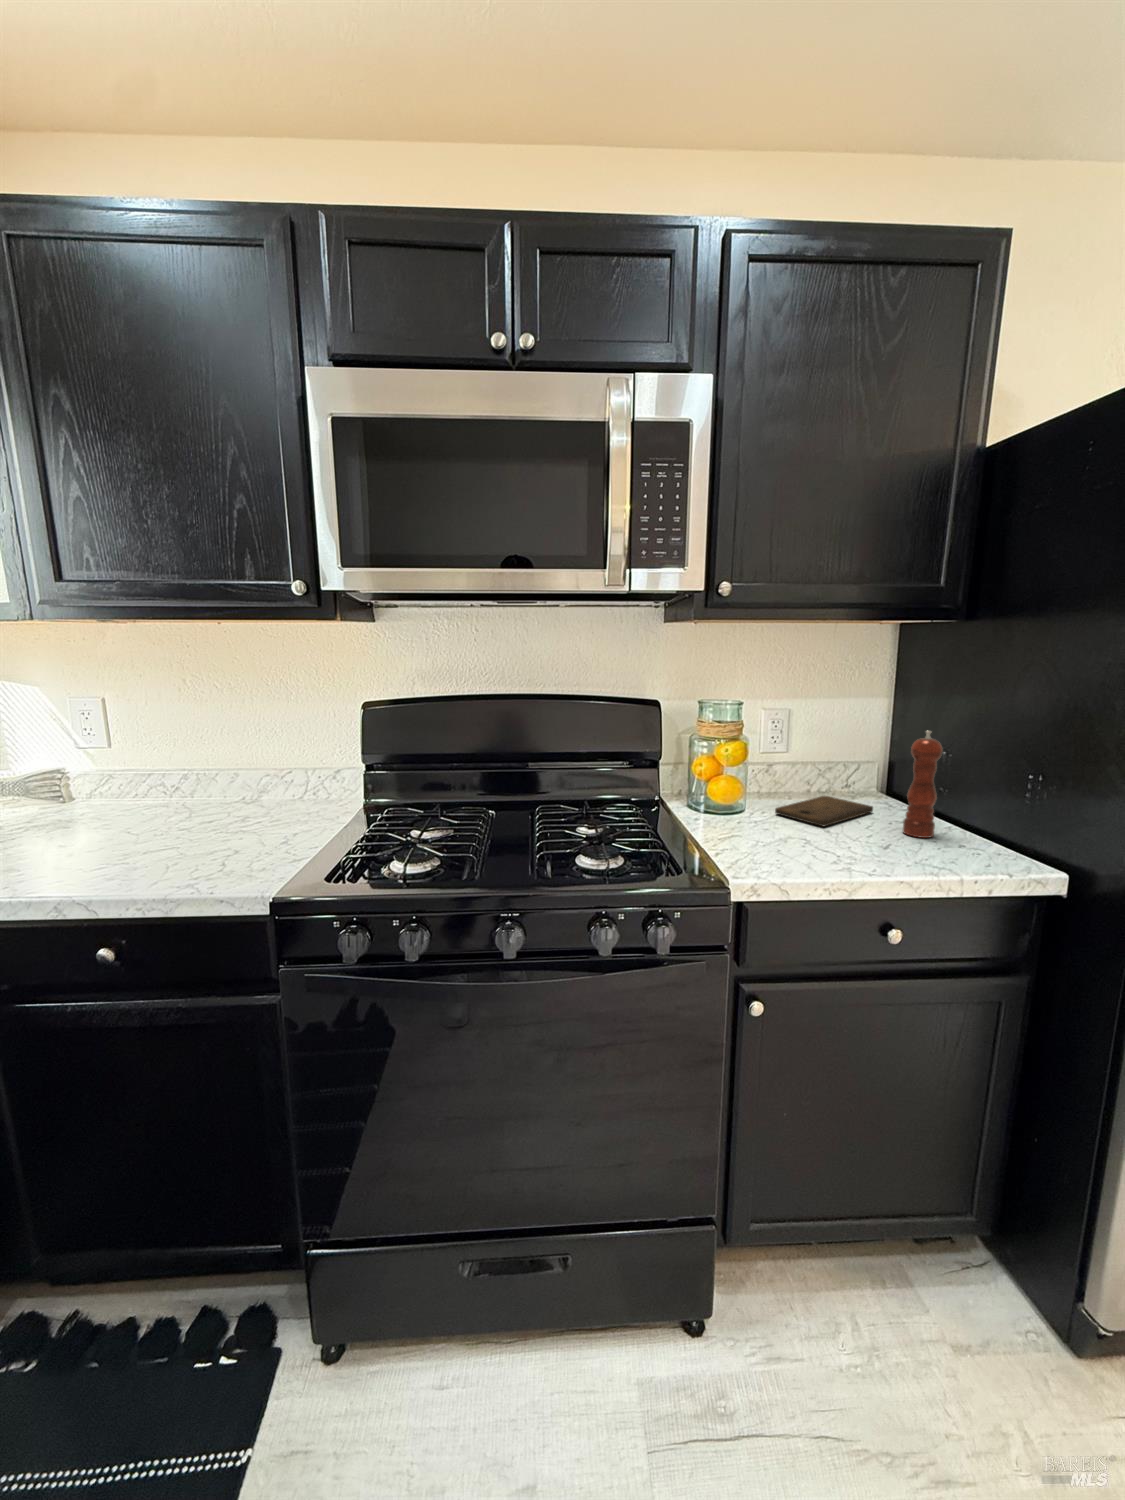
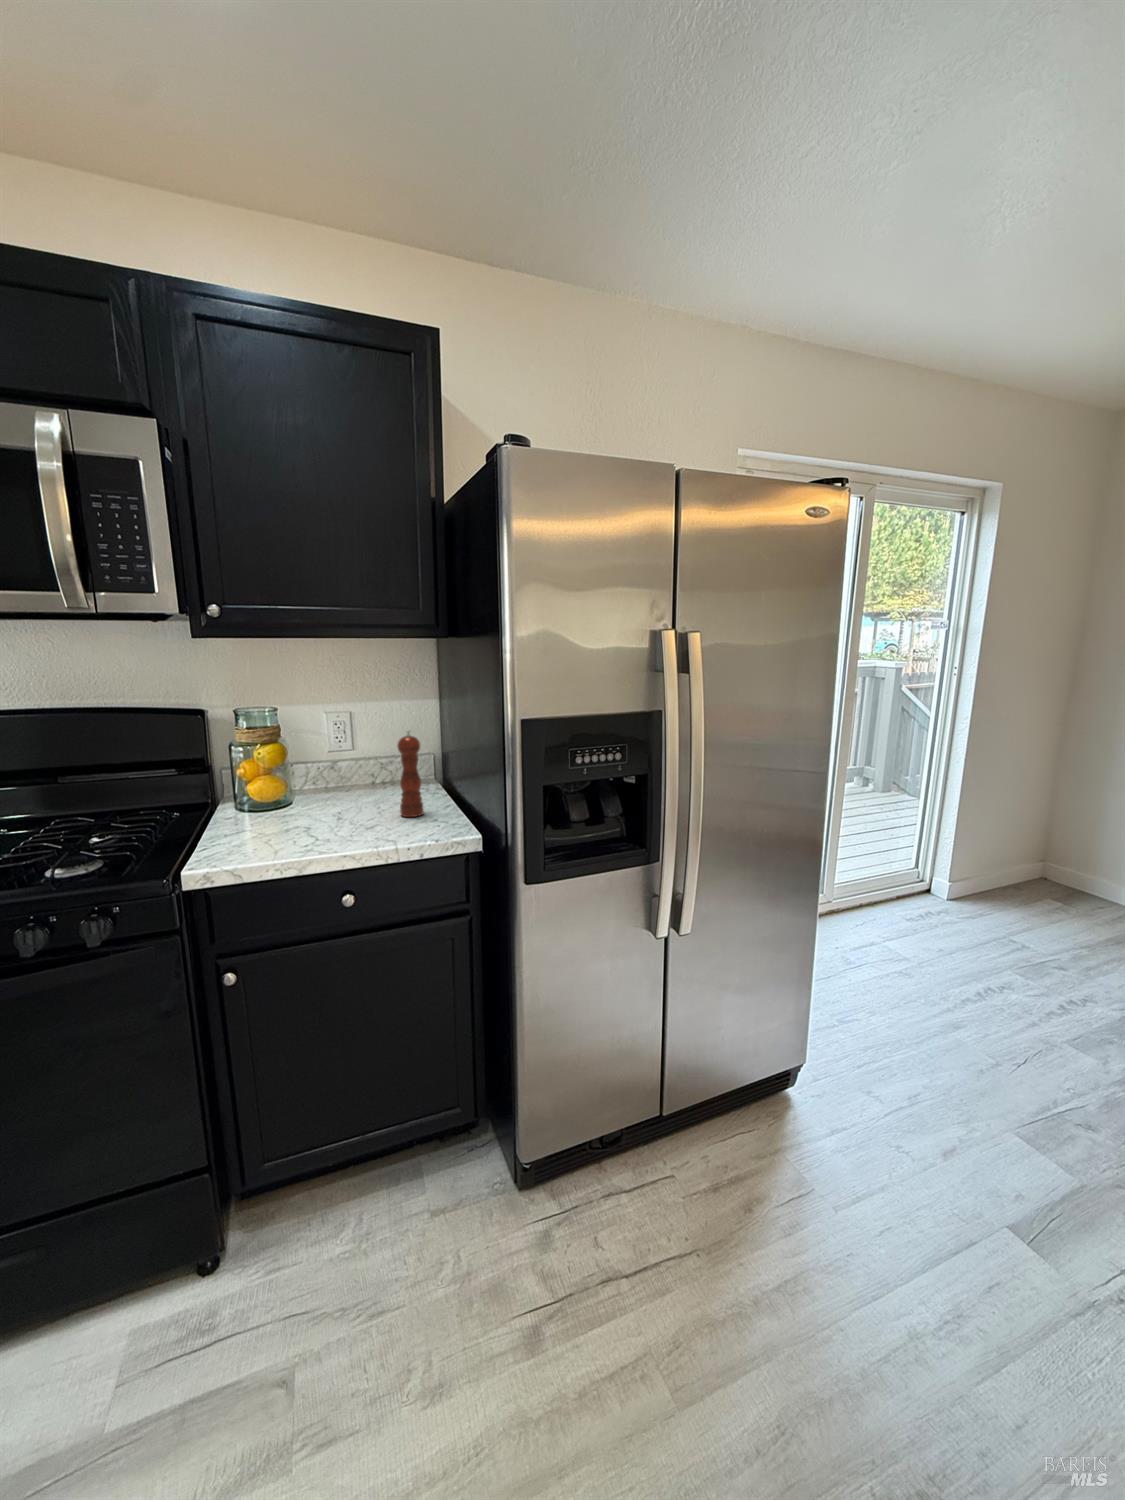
cutting board: present [775,796,873,826] -> none [312,787,402,814]

